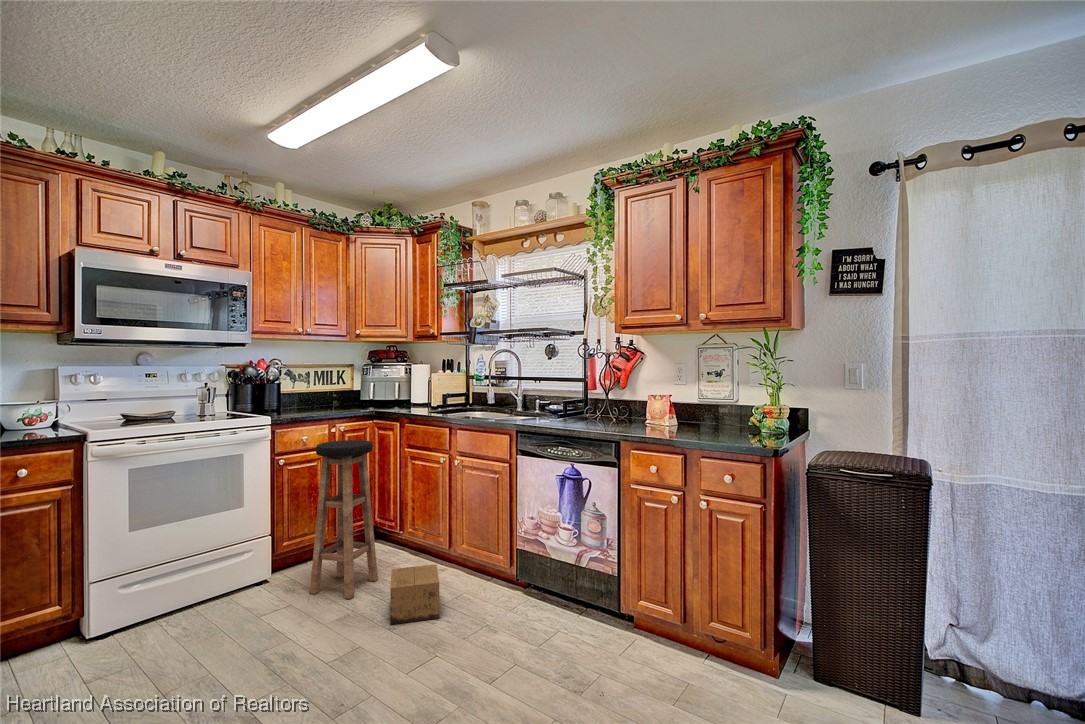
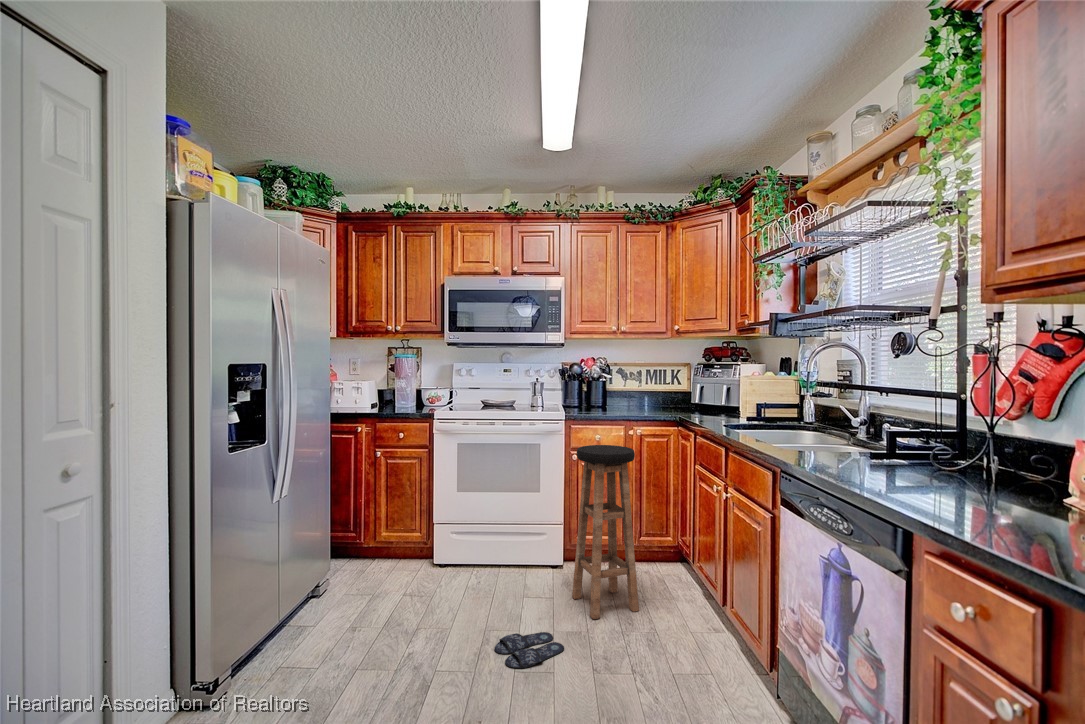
cardboard box: present [390,564,440,624] -> none [595,605,672,691]
slippers: none [286,623,352,660] -> present [495,632,564,668]

